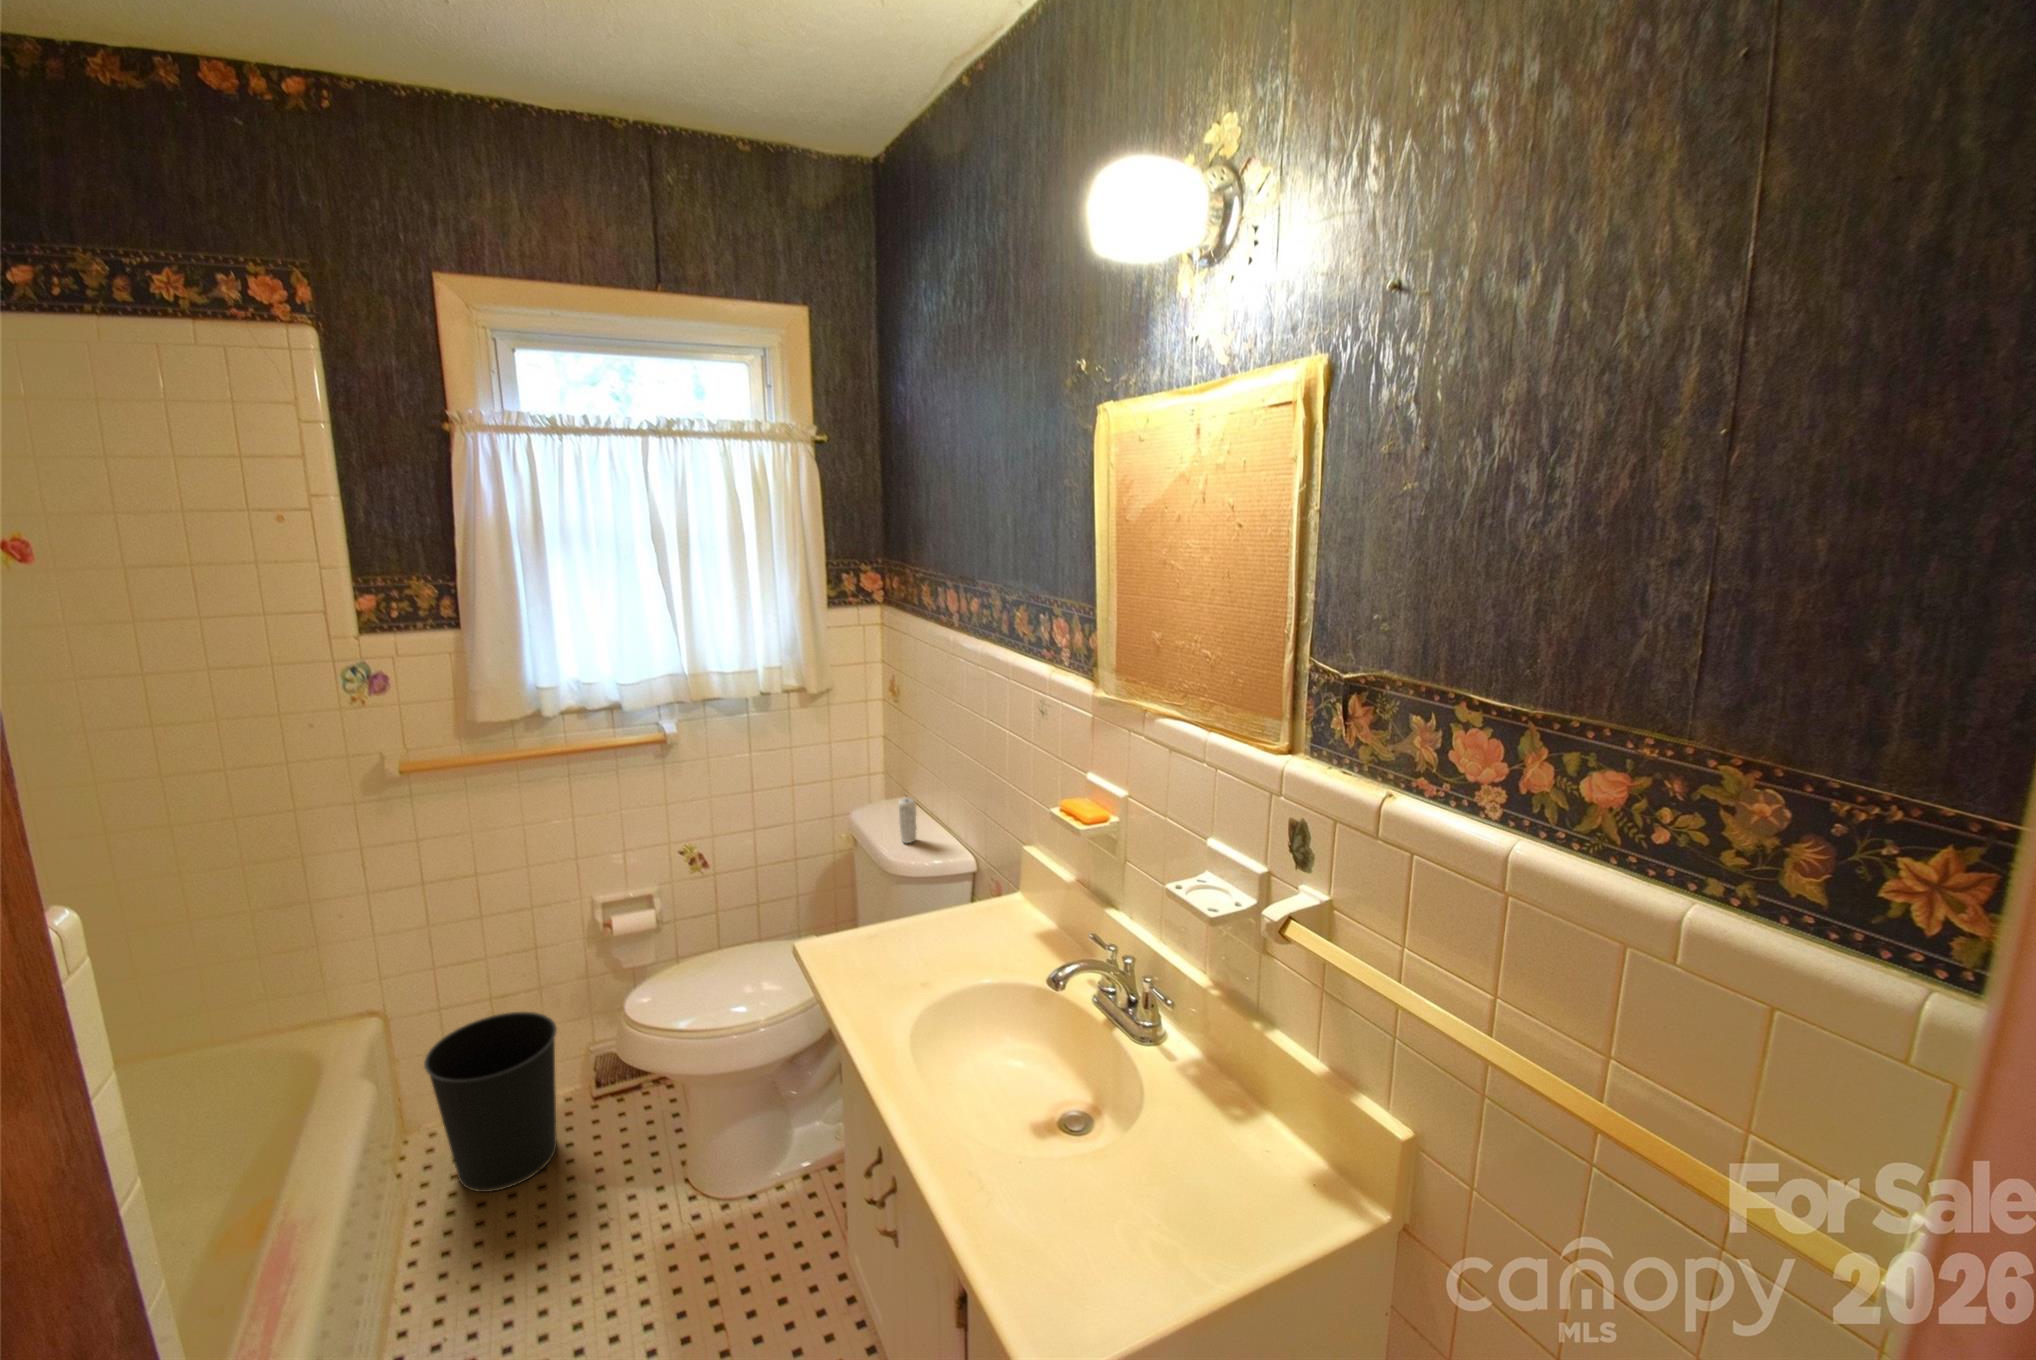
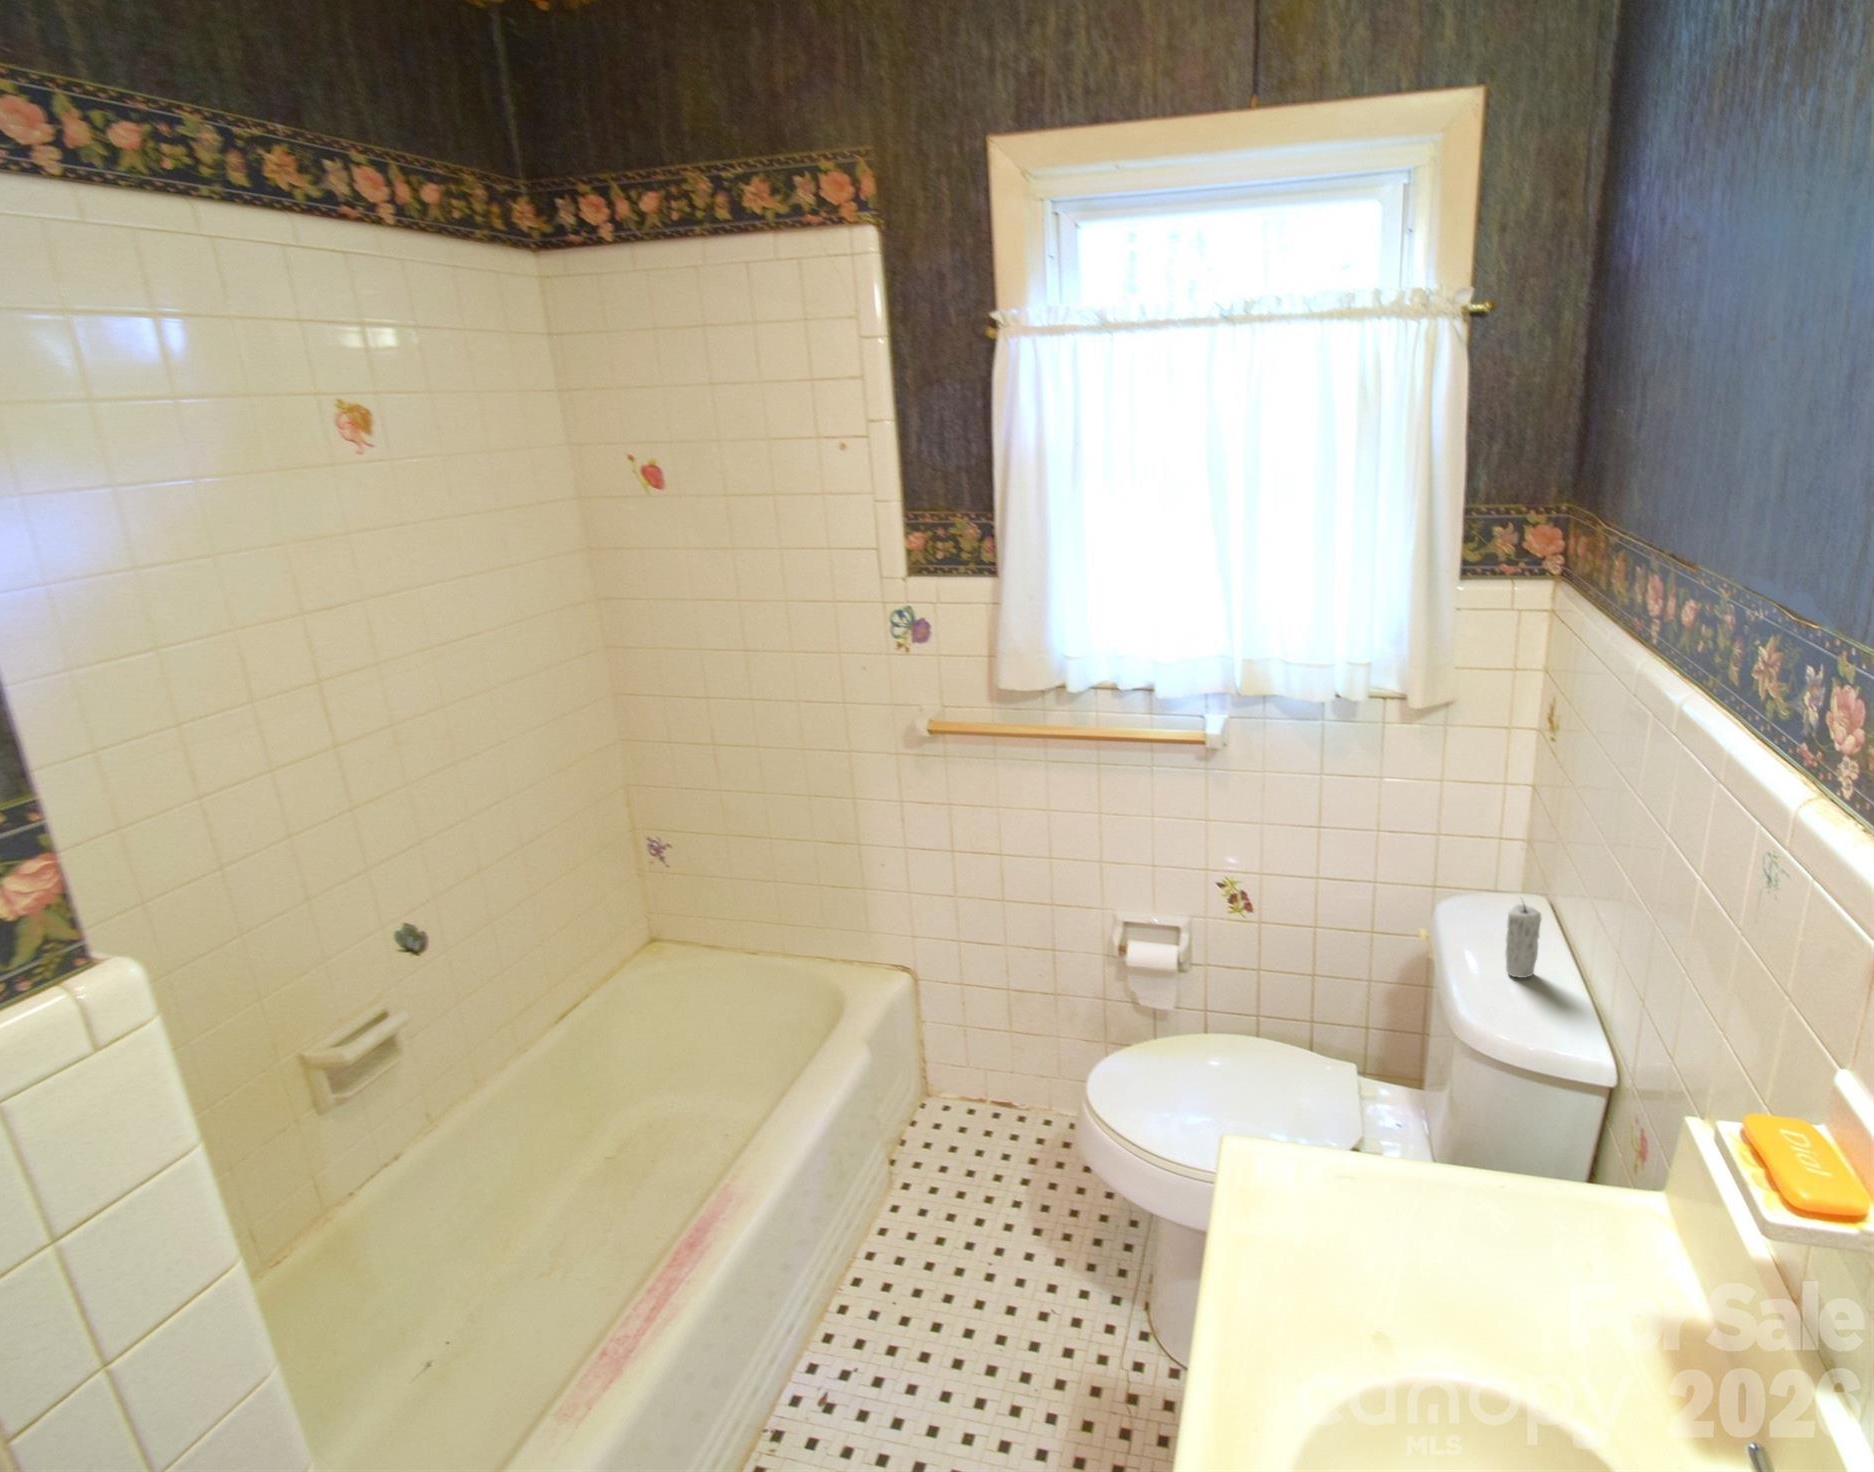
wastebasket: present [424,1012,557,1192] -> none [919,1000,1045,1189]

